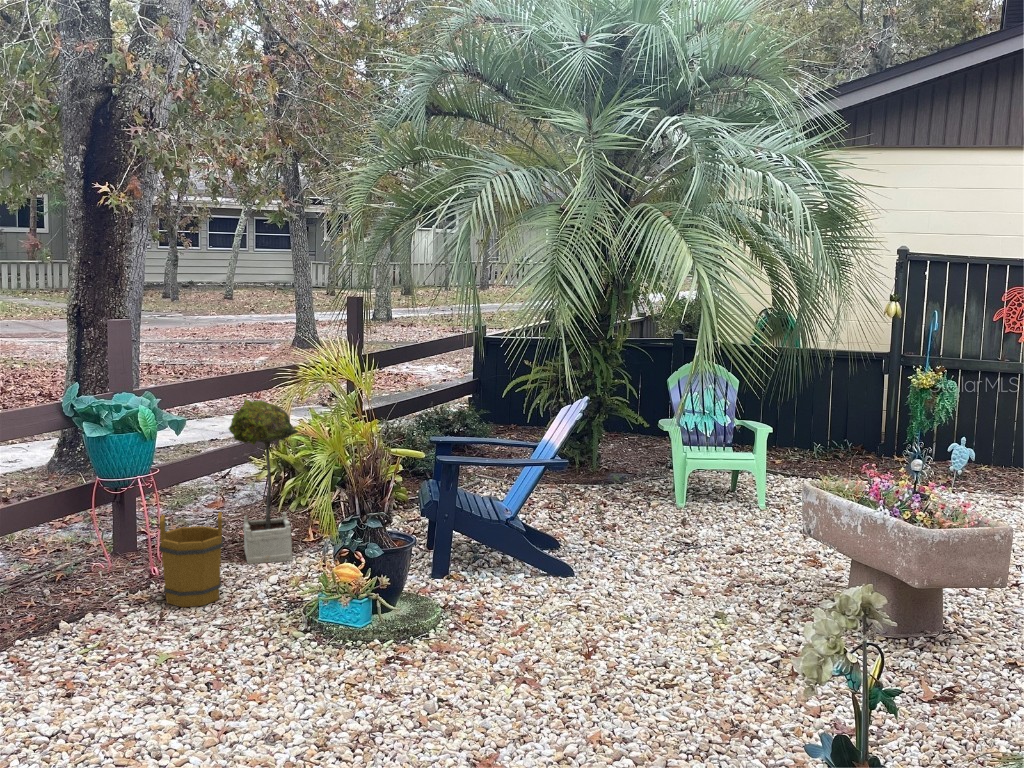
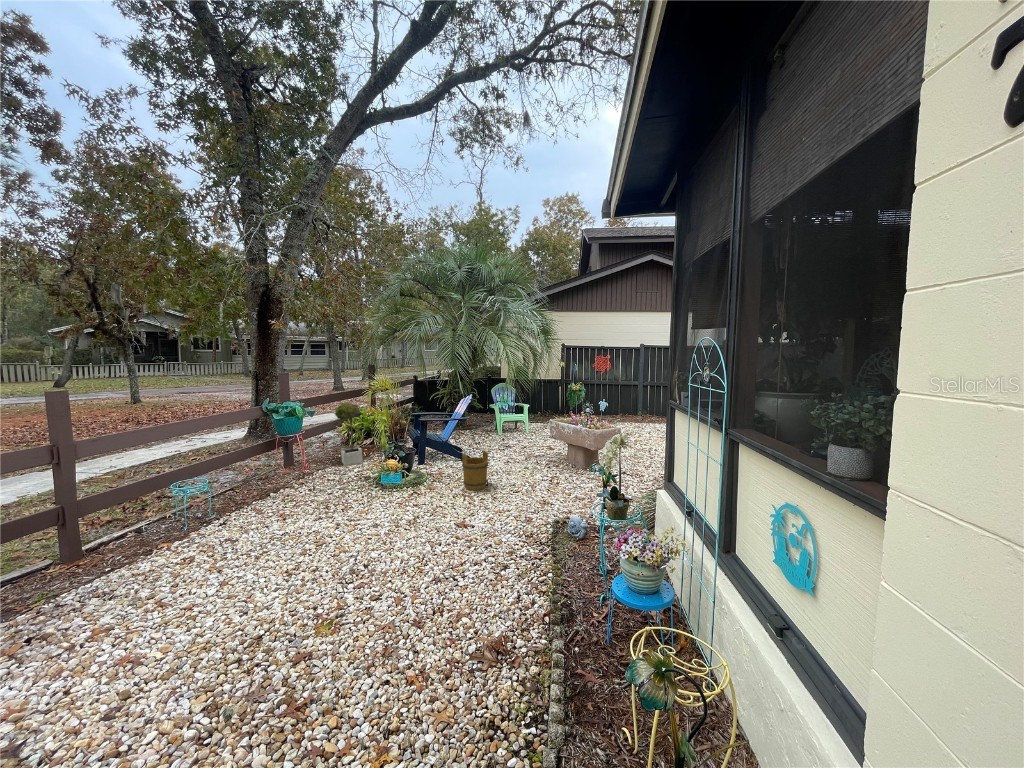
bucket: present [157,512,226,607] -> present [461,451,488,491]

